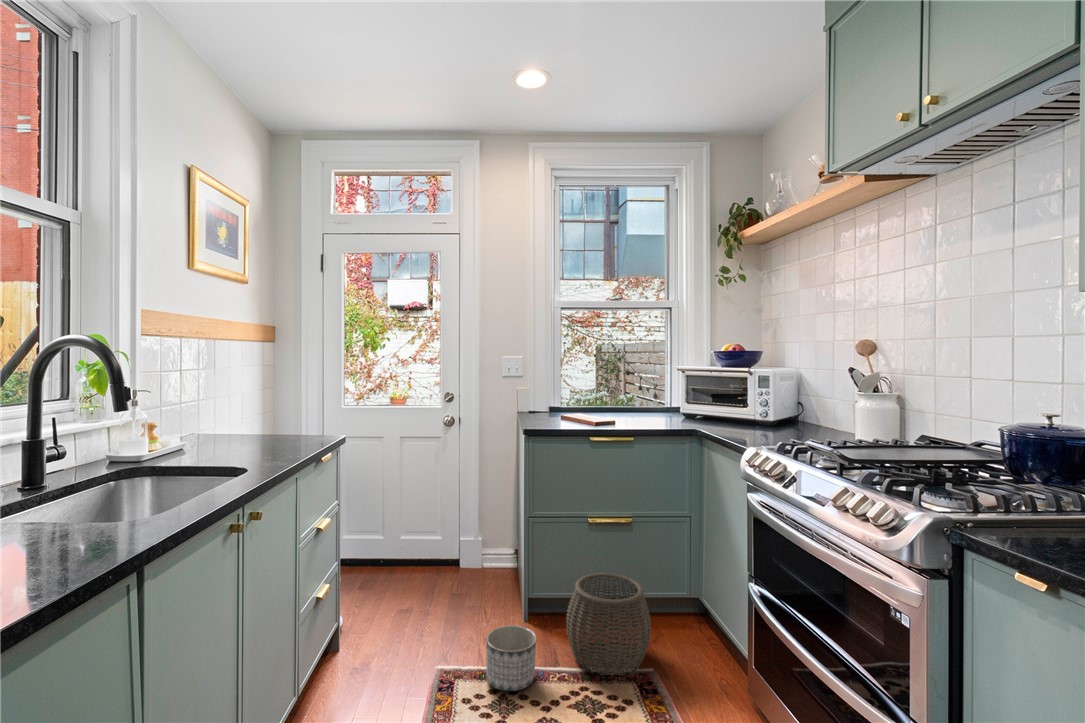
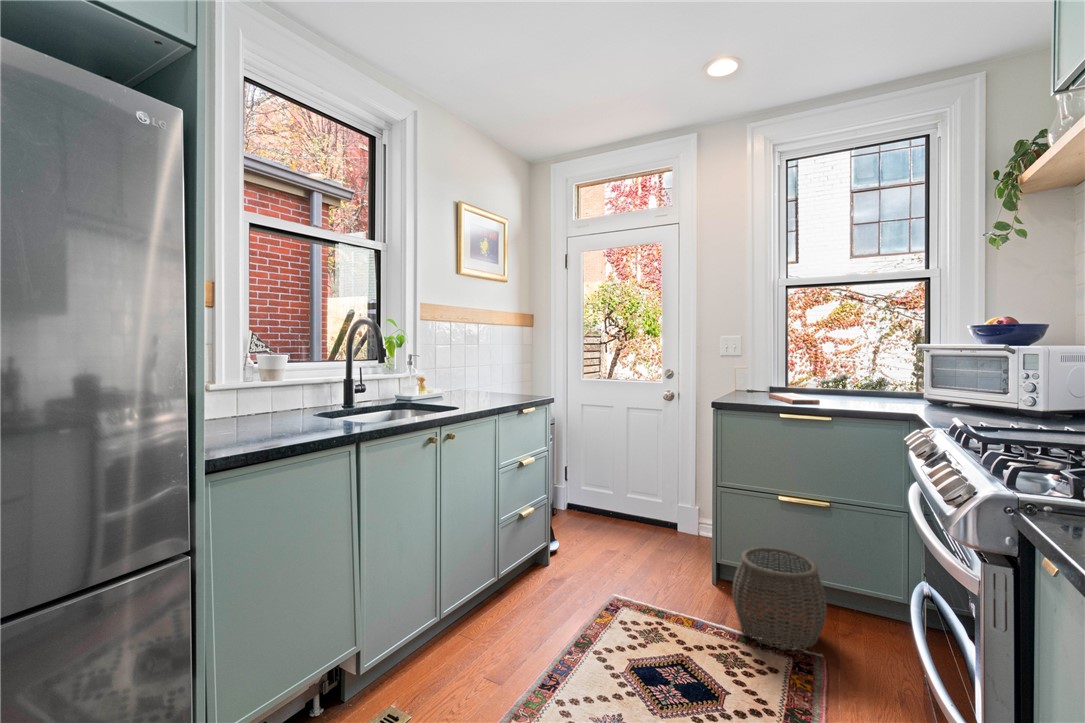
planter: present [486,625,536,691] -> none [647,573,693,628]

